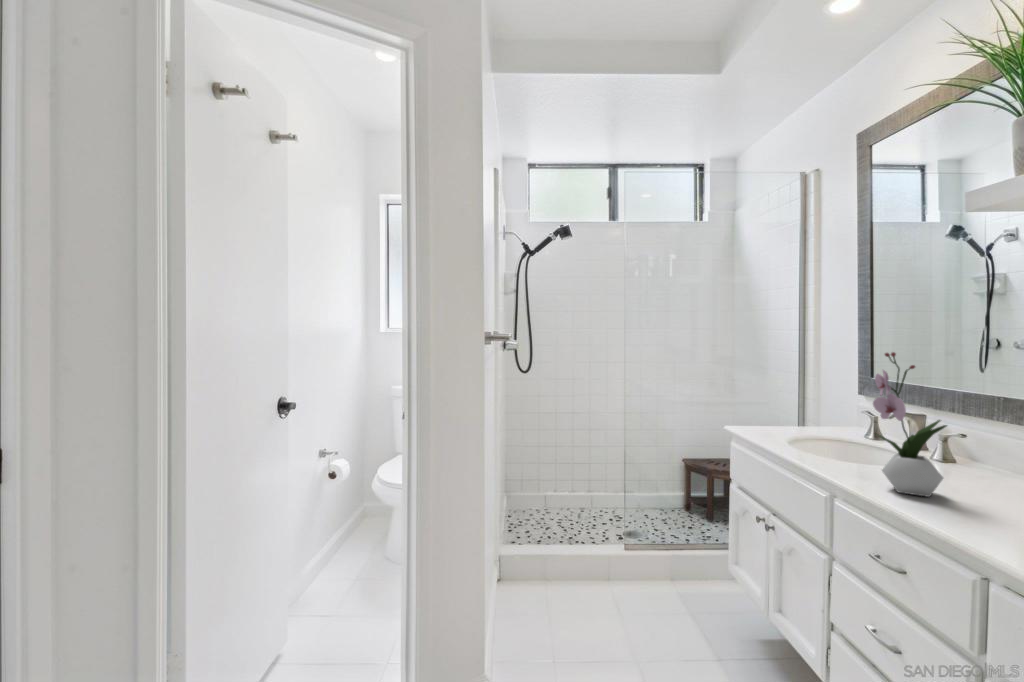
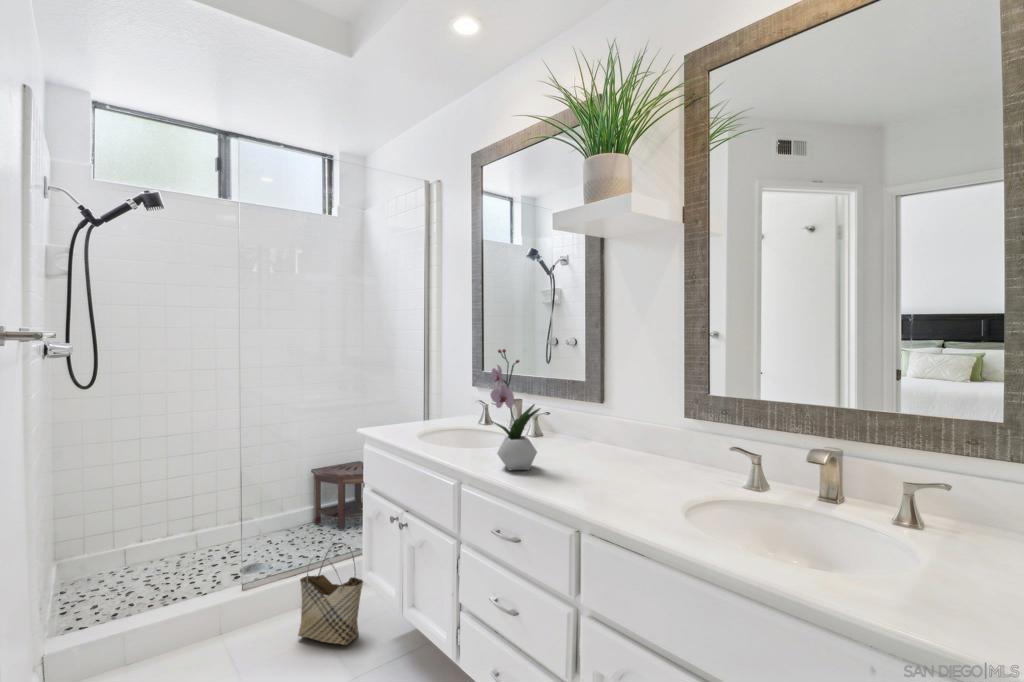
woven basket: none [668,530,728,626] -> present [298,543,363,645]

